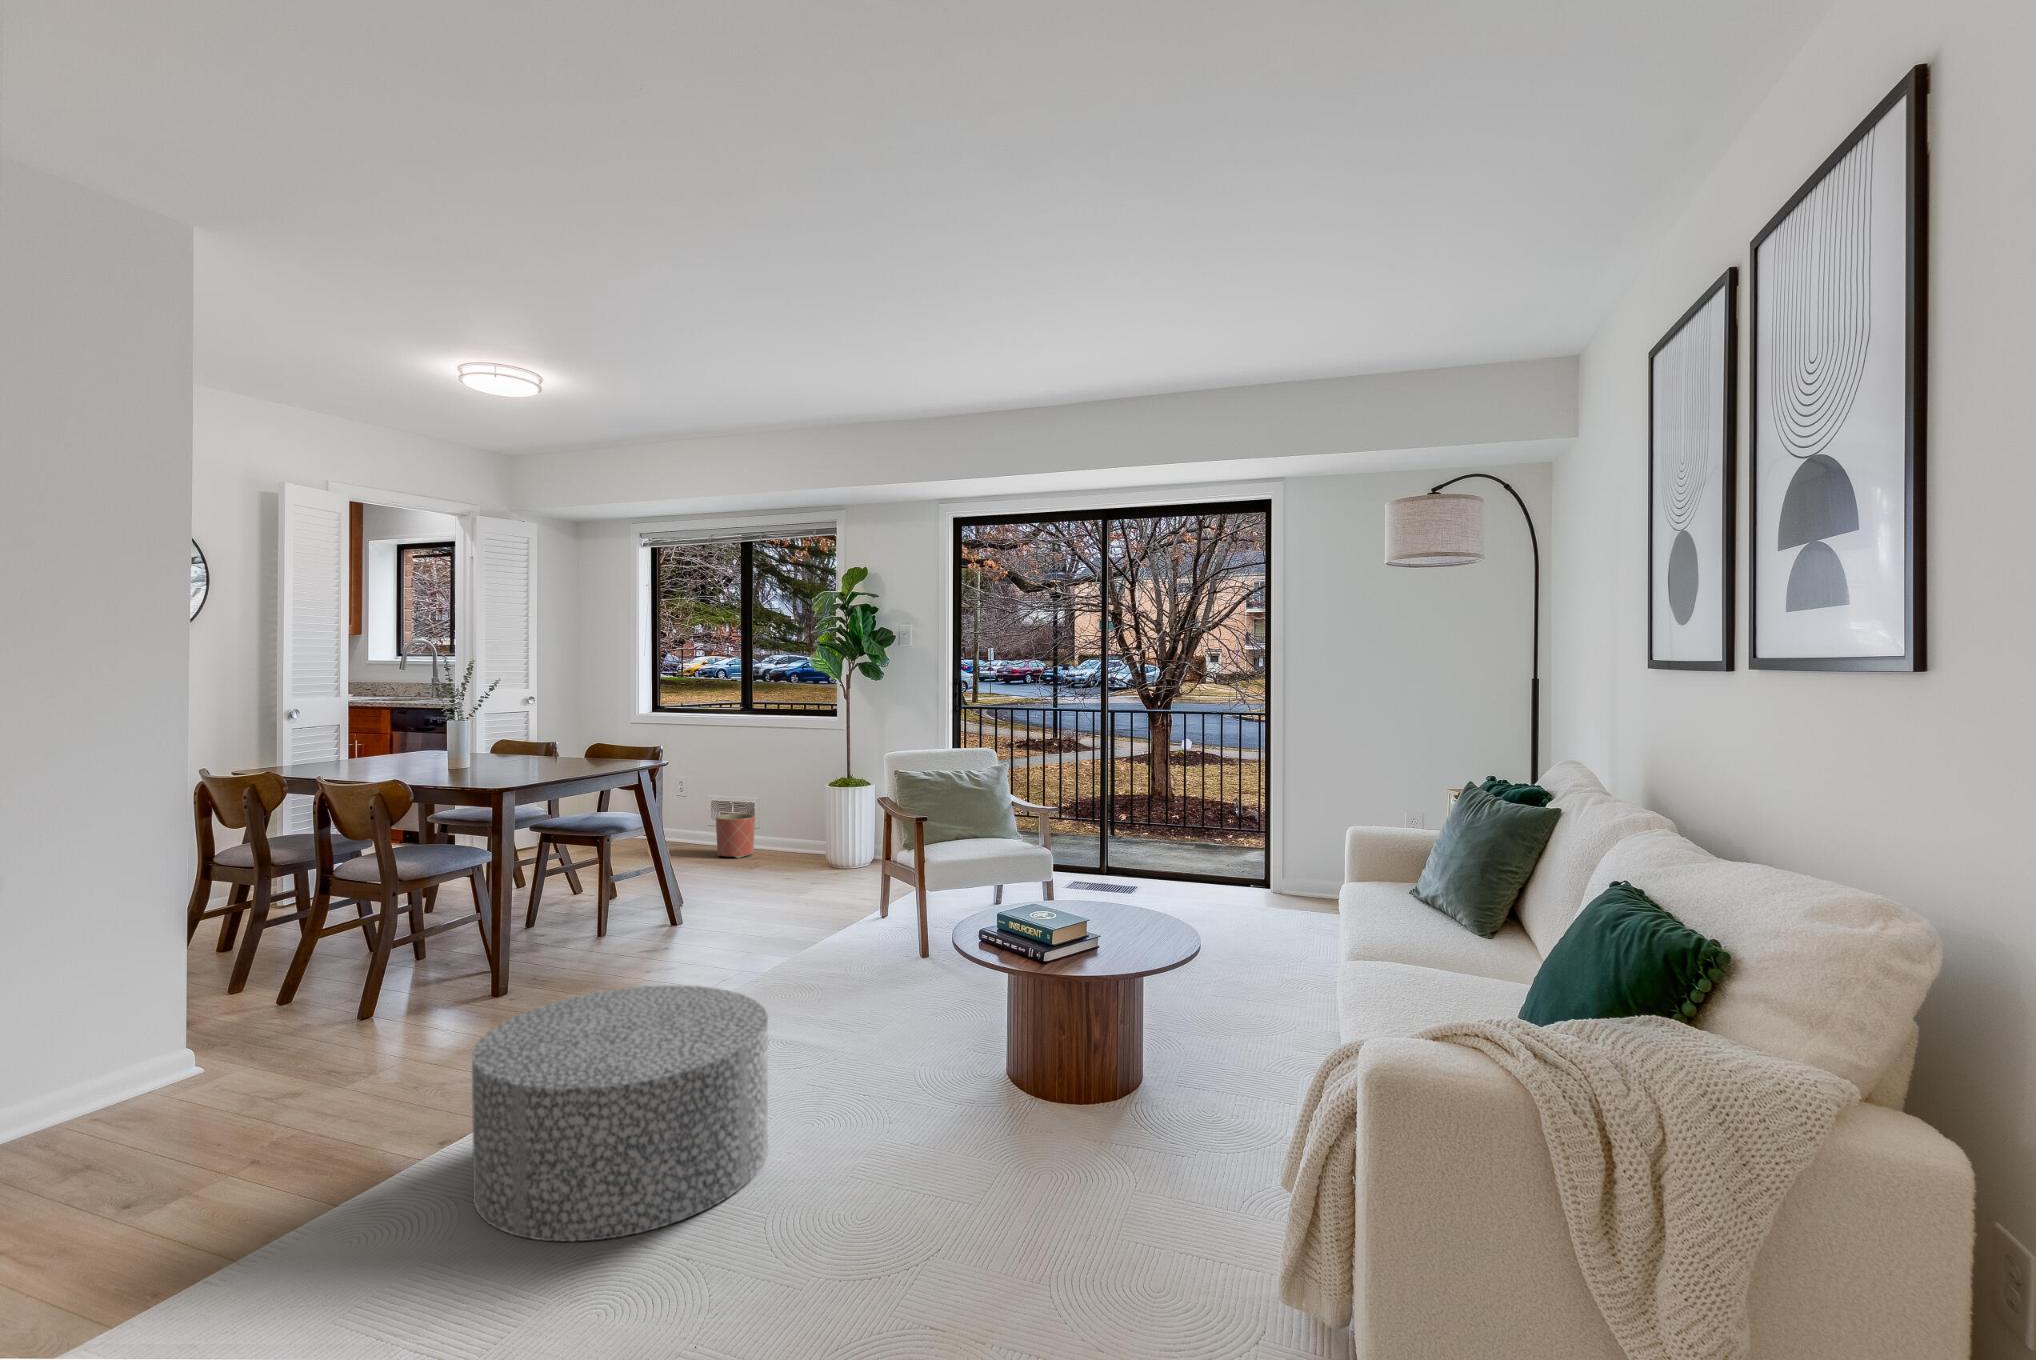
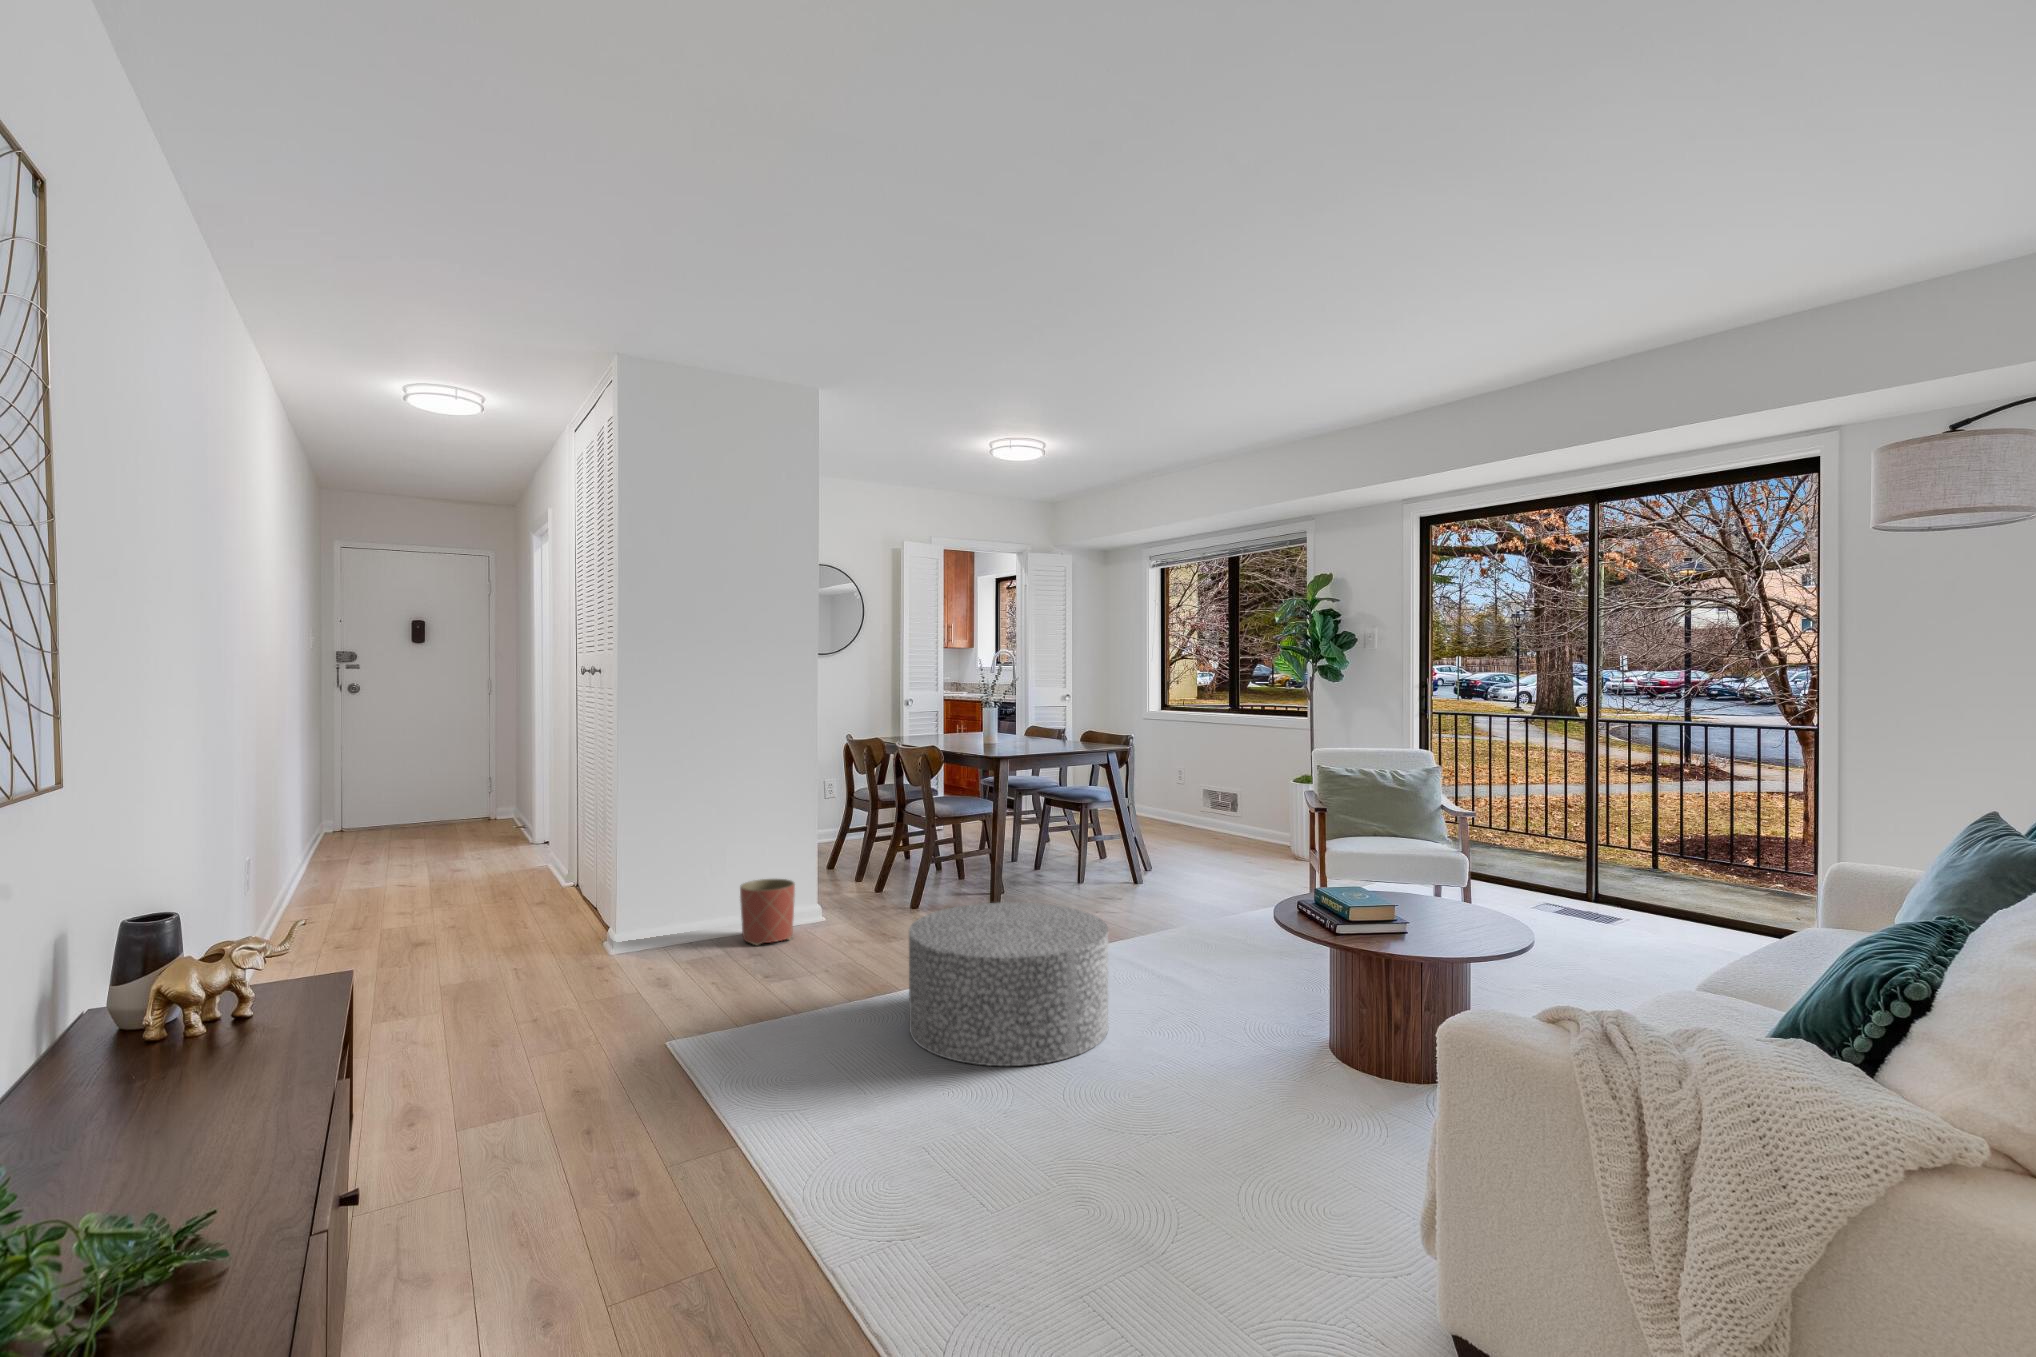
planter: present [716,814,755,858] -> present [740,879,795,946]

